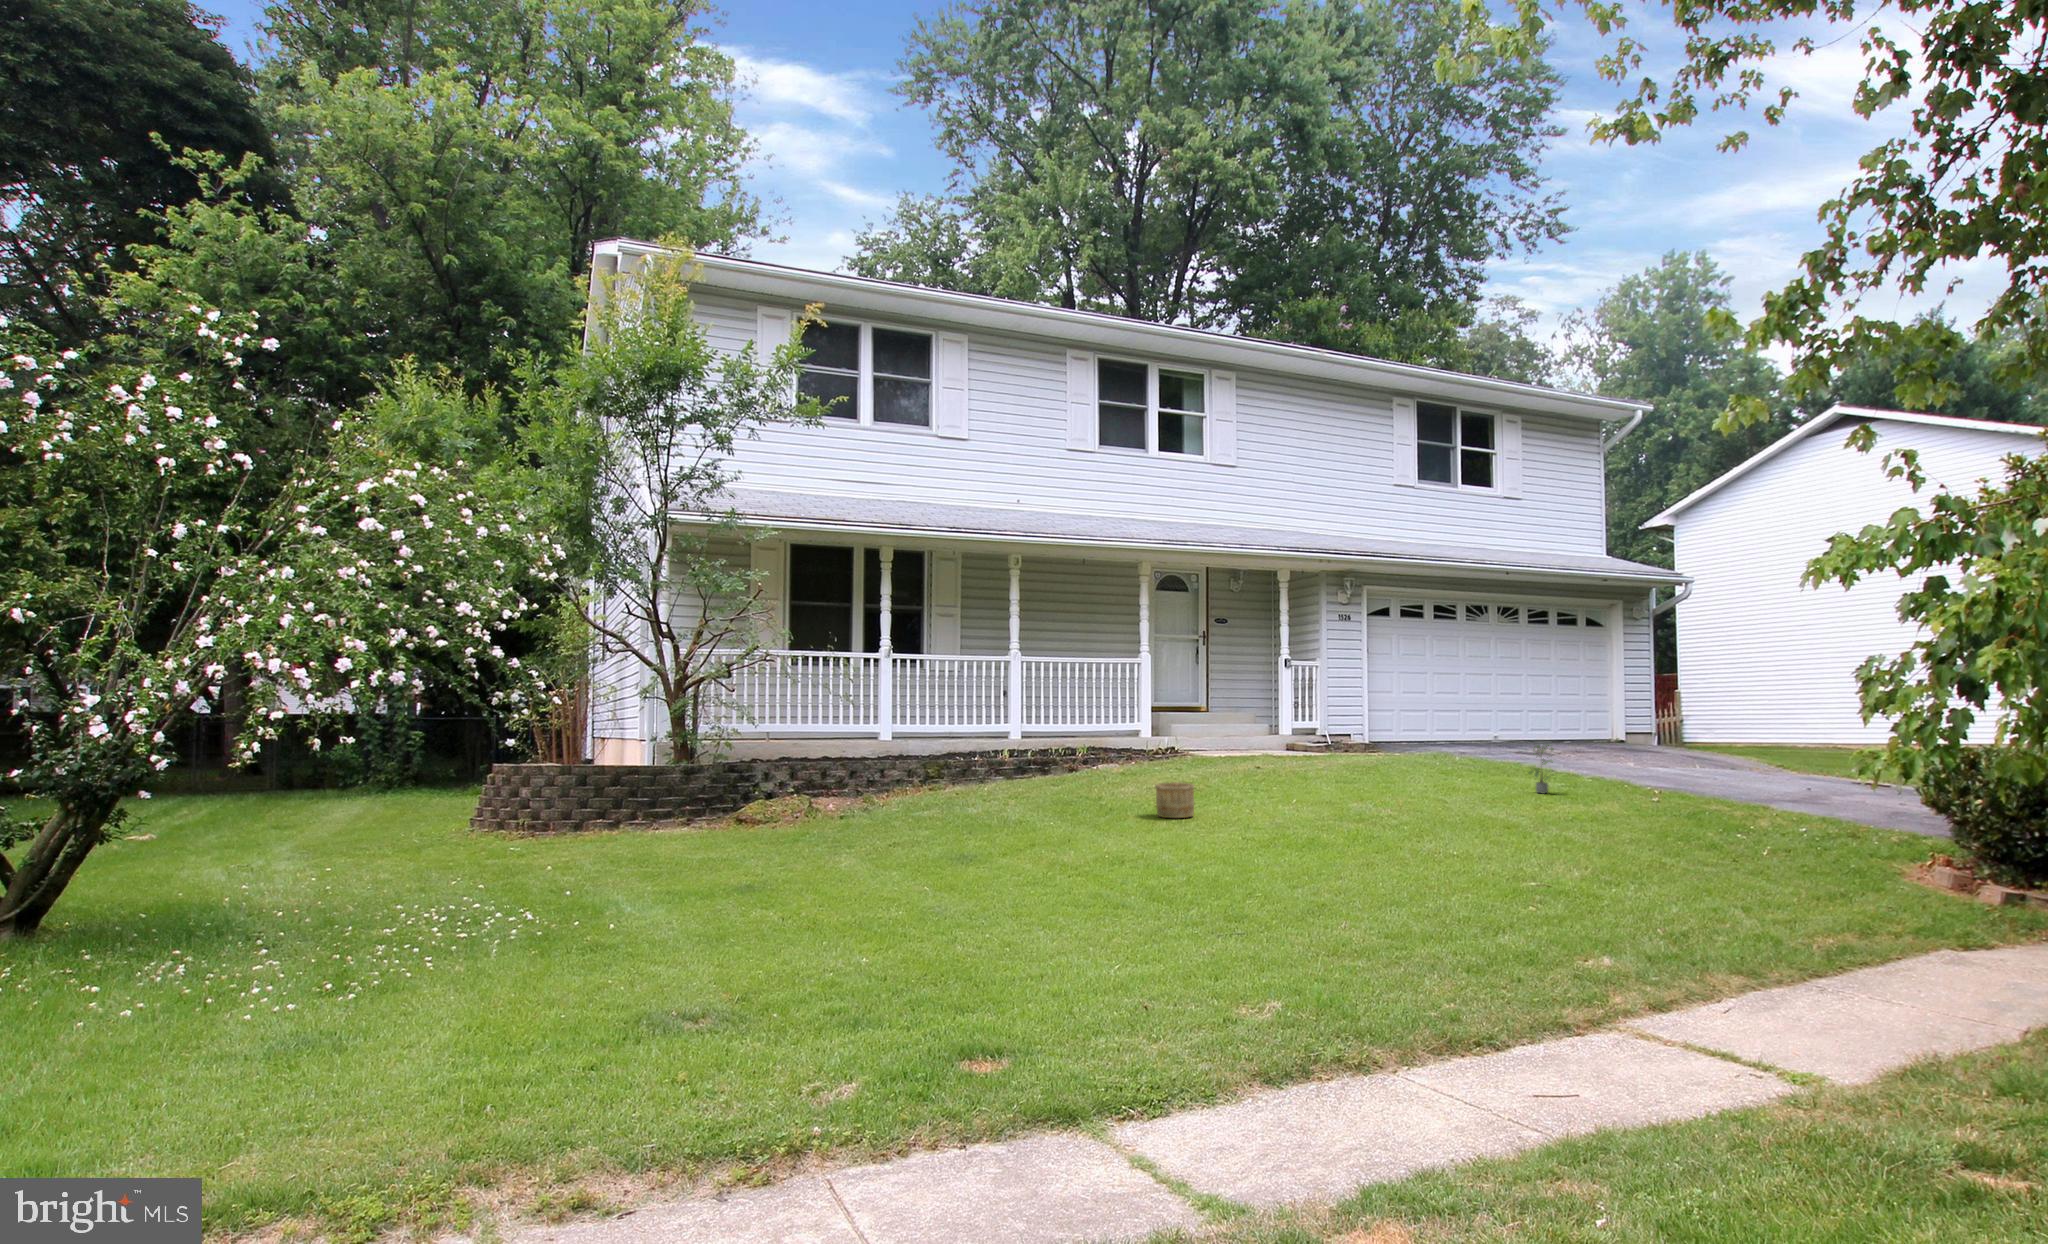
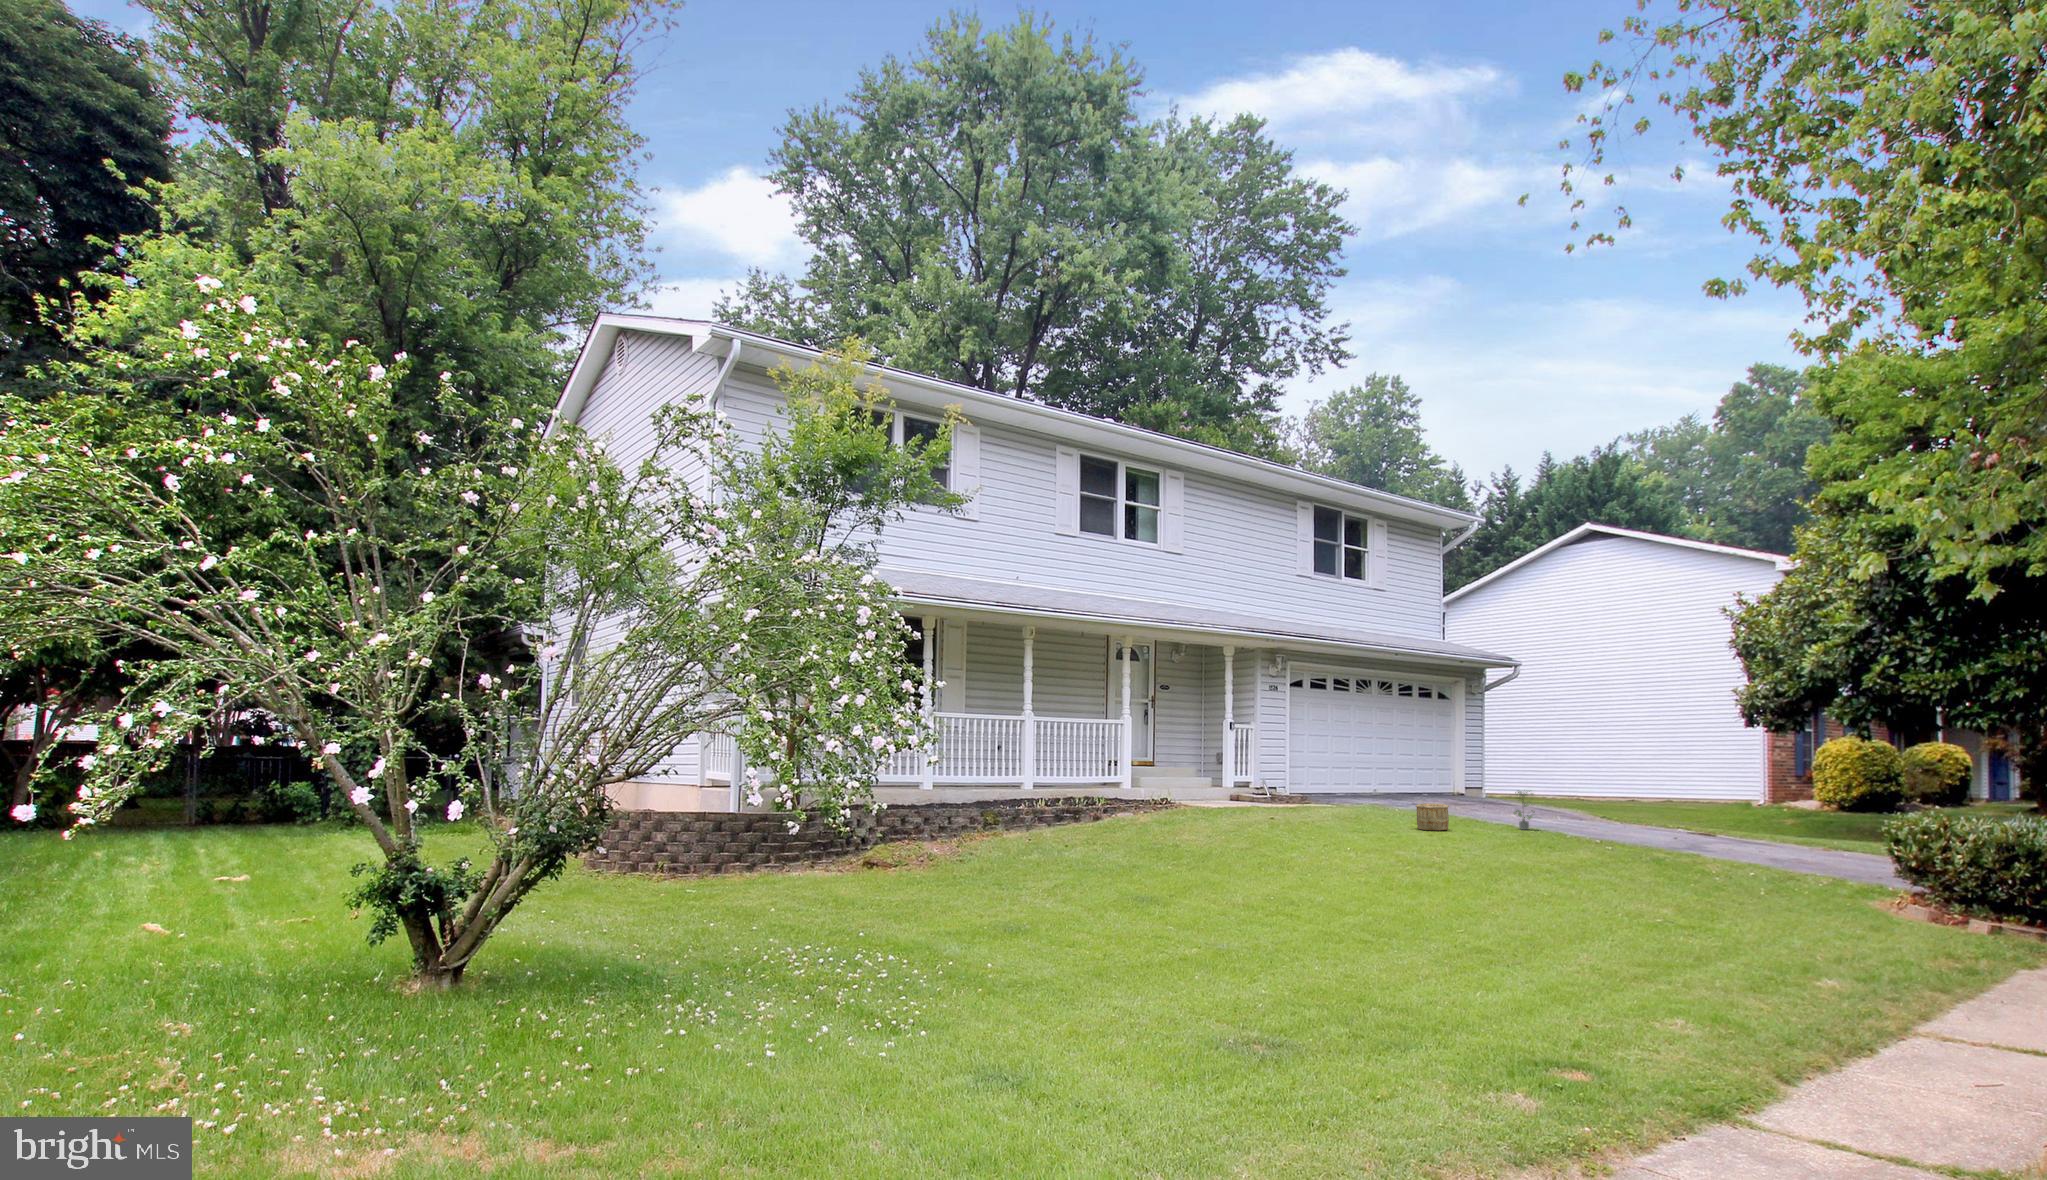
wooden bucket: present [1155,782,1194,818] -> present [1416,804,1449,830]

